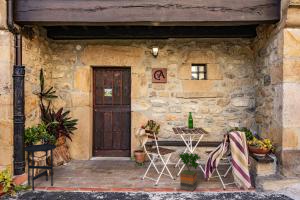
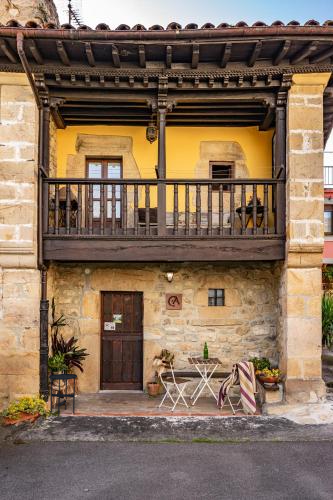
potted tree: present [179,153,201,191] -> none [192,381,213,416]

